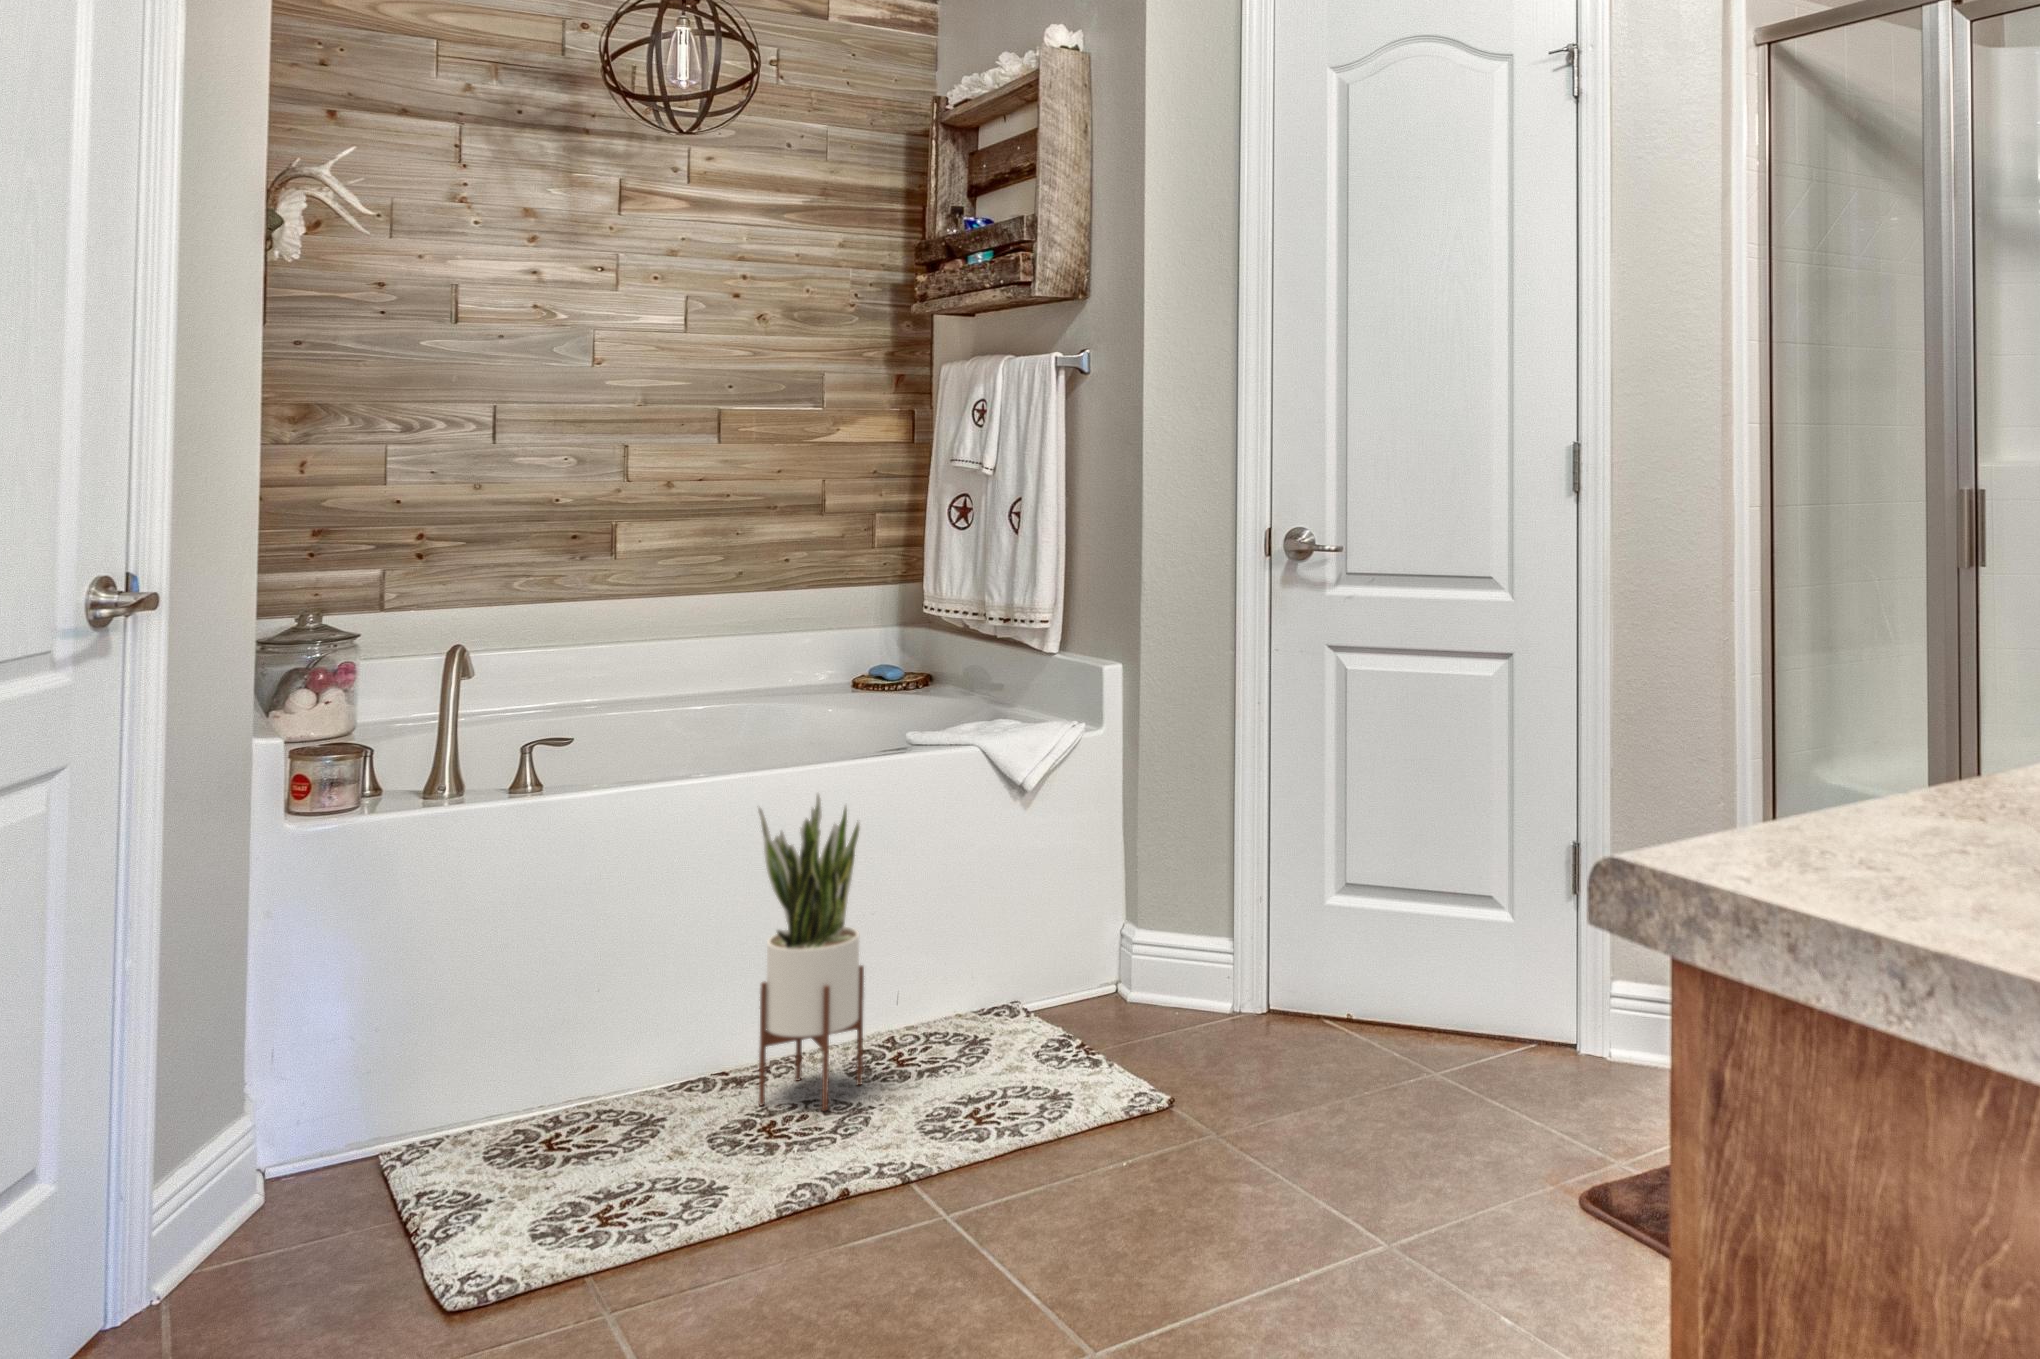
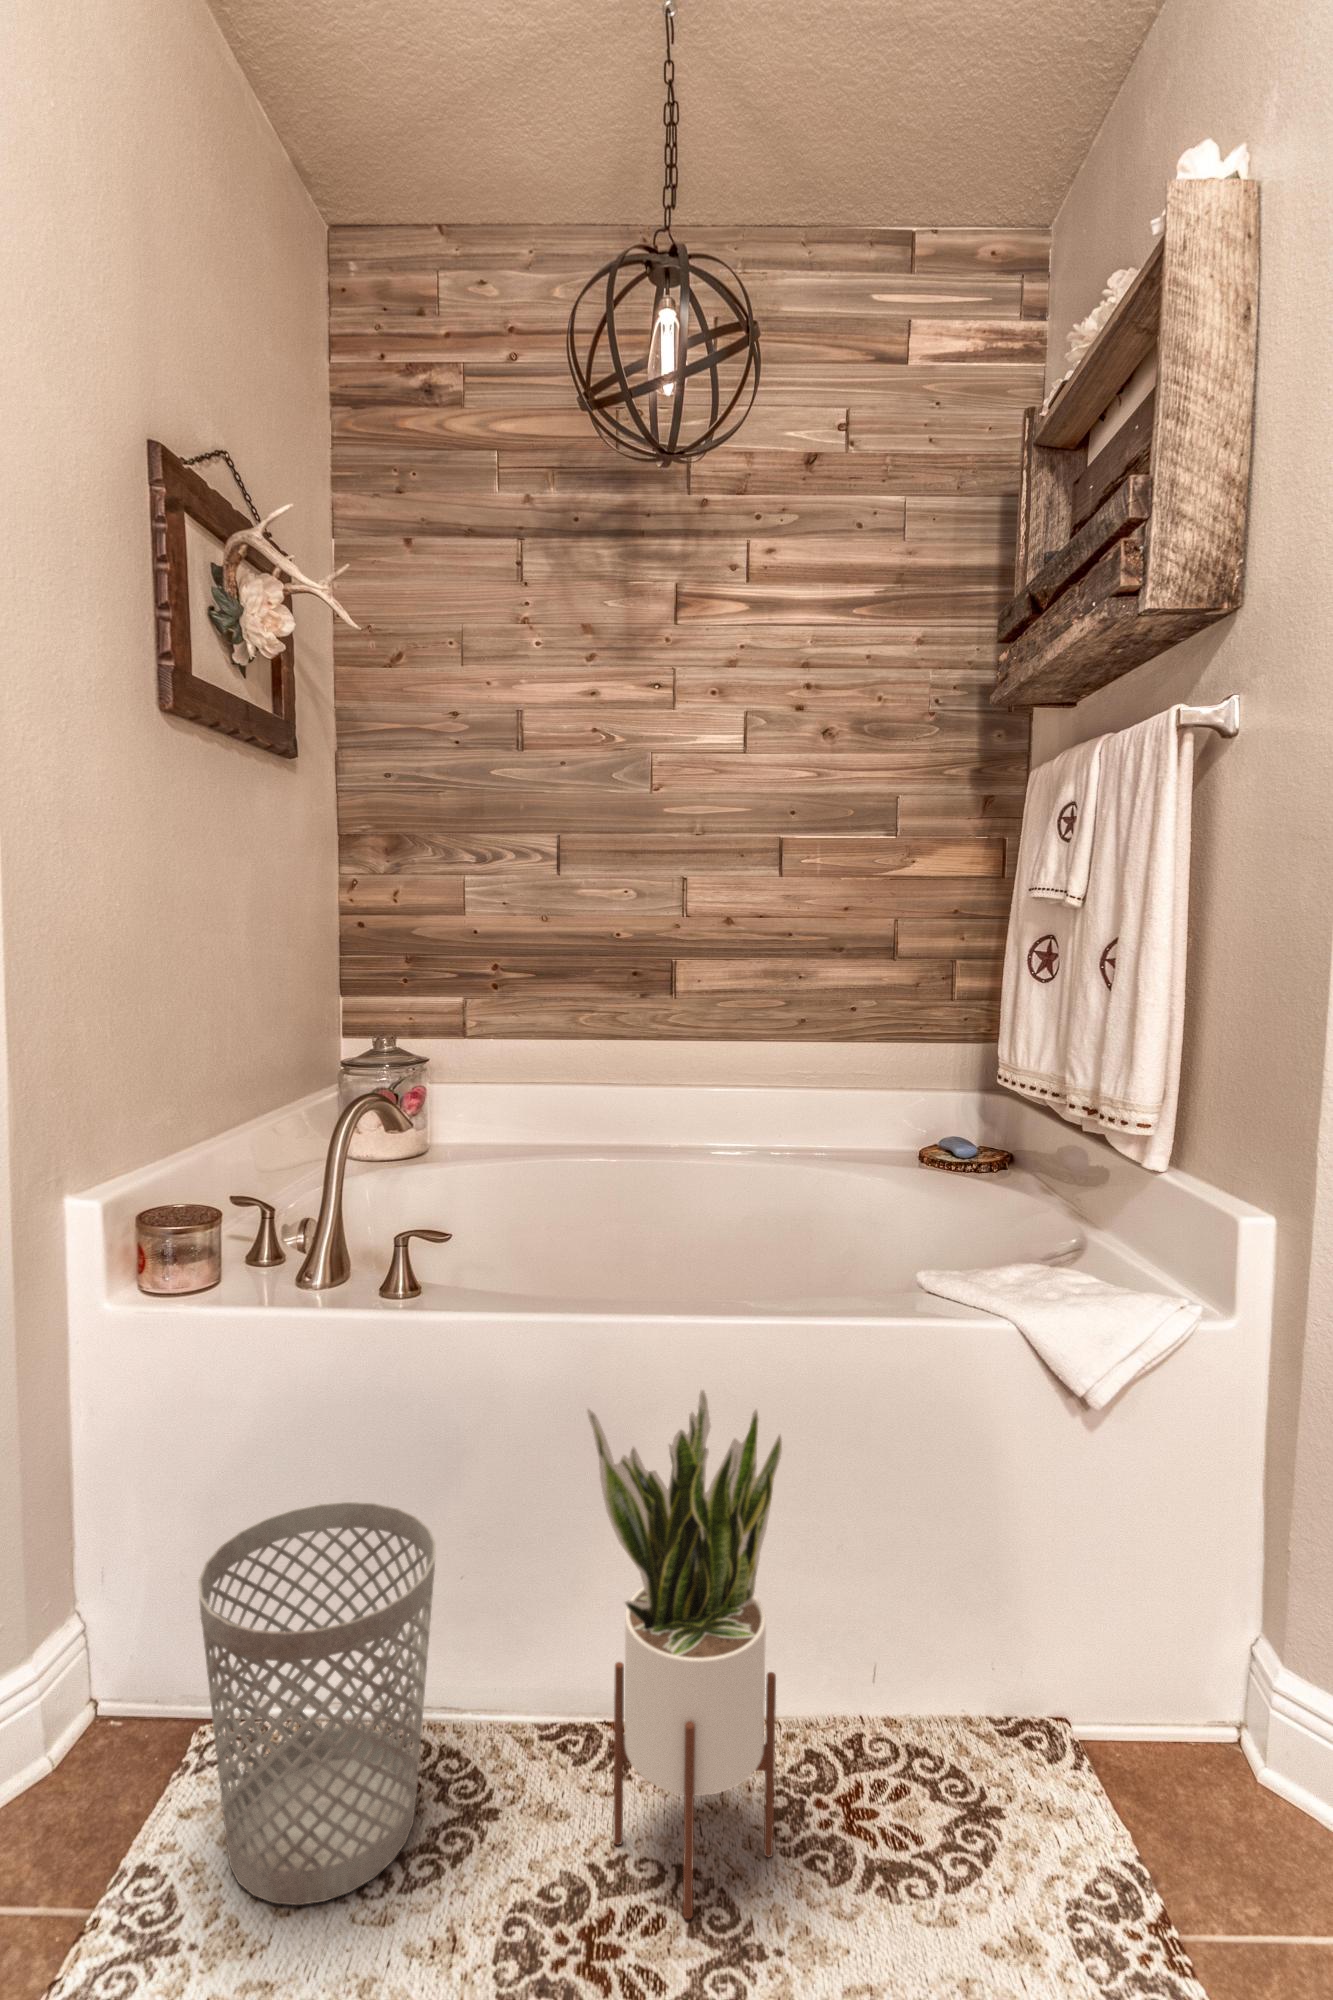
wastebasket: none [463,933,638,1178] -> present [198,1502,436,1905]

